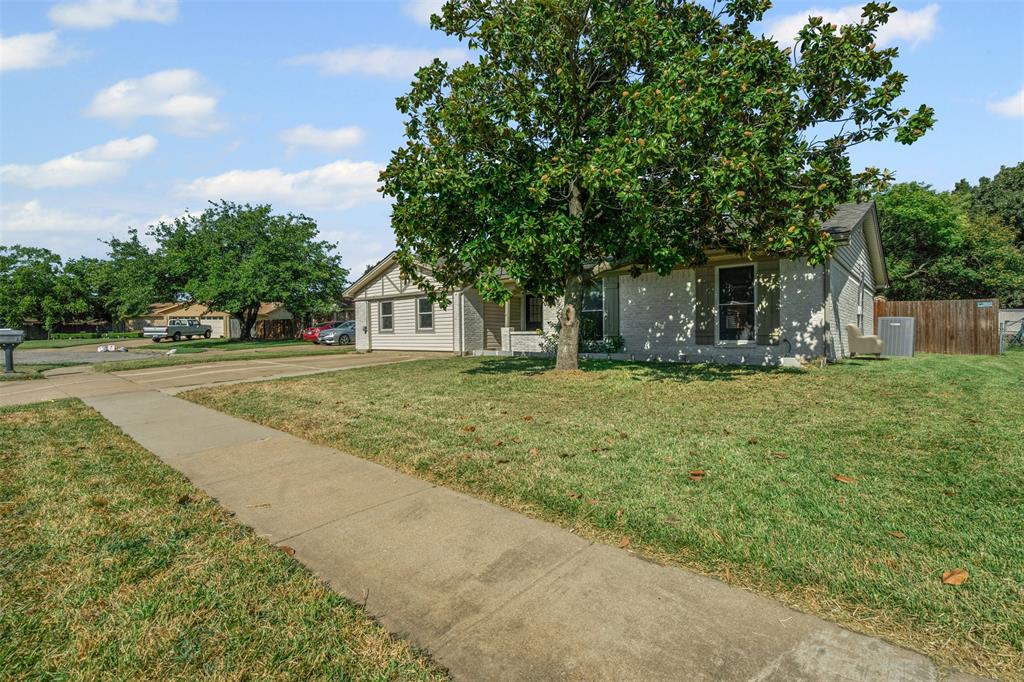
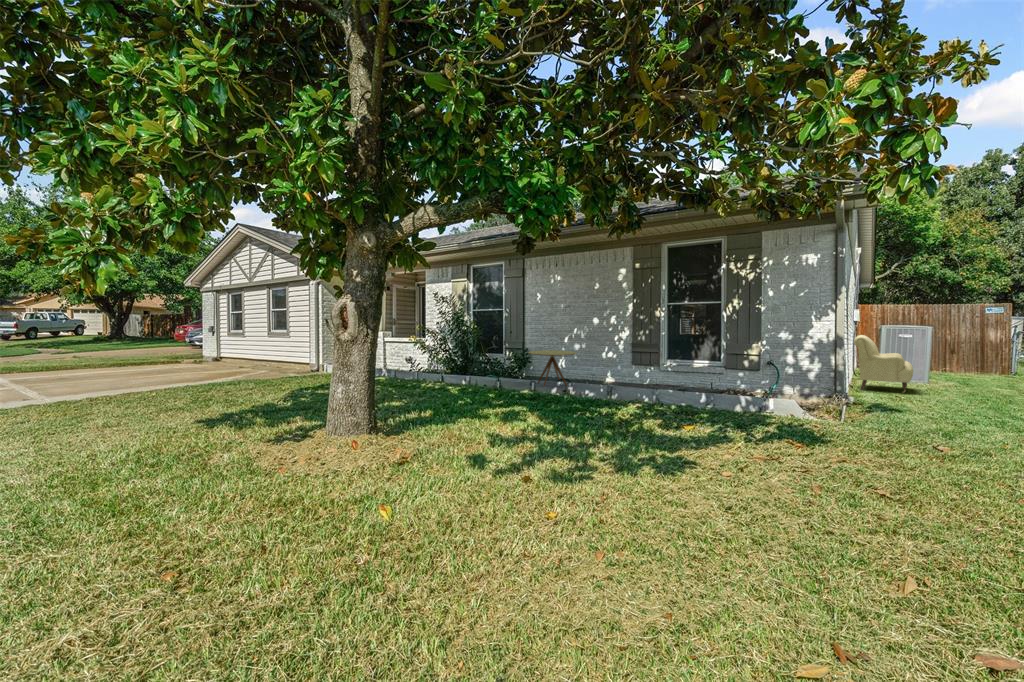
round table: none [628,337,660,360] -> present [529,350,576,386]

